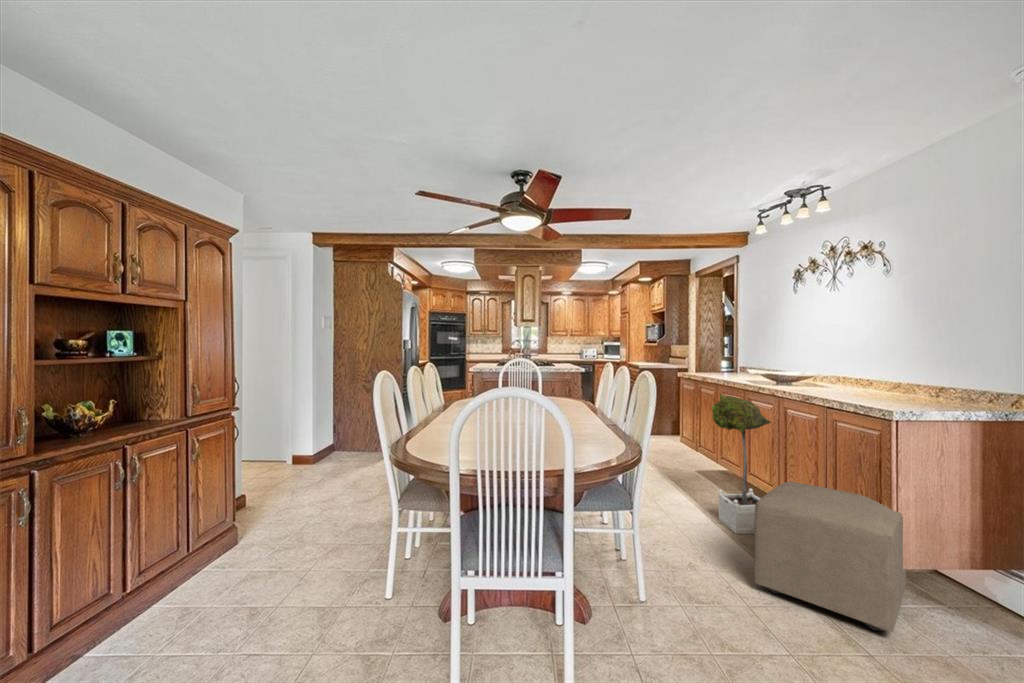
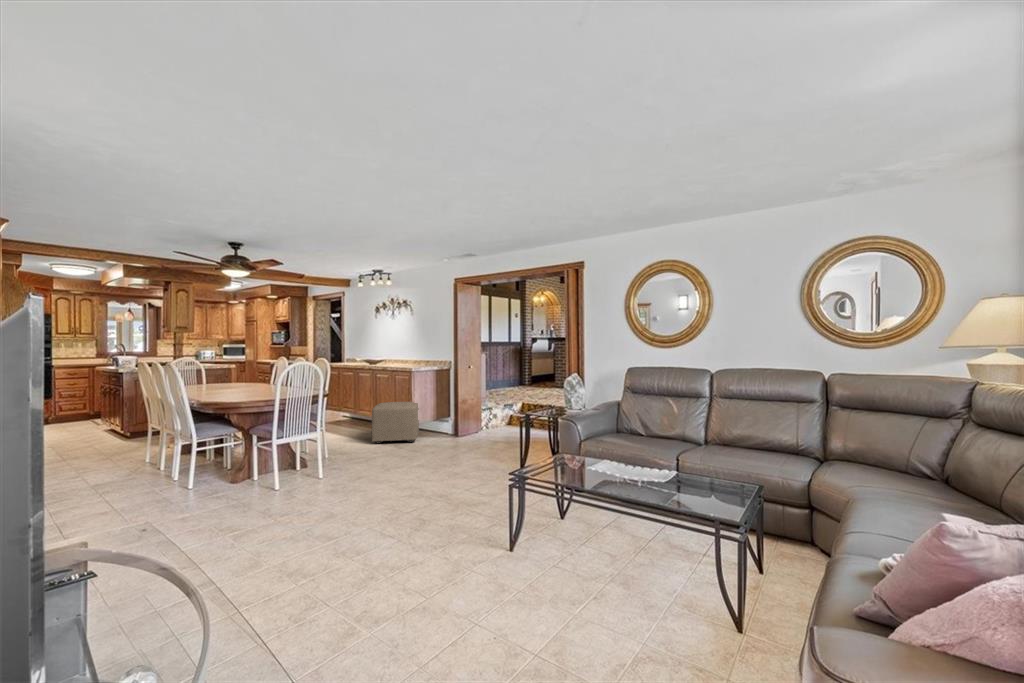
potted tree: present [712,394,771,534] -> none [344,370,372,434]

